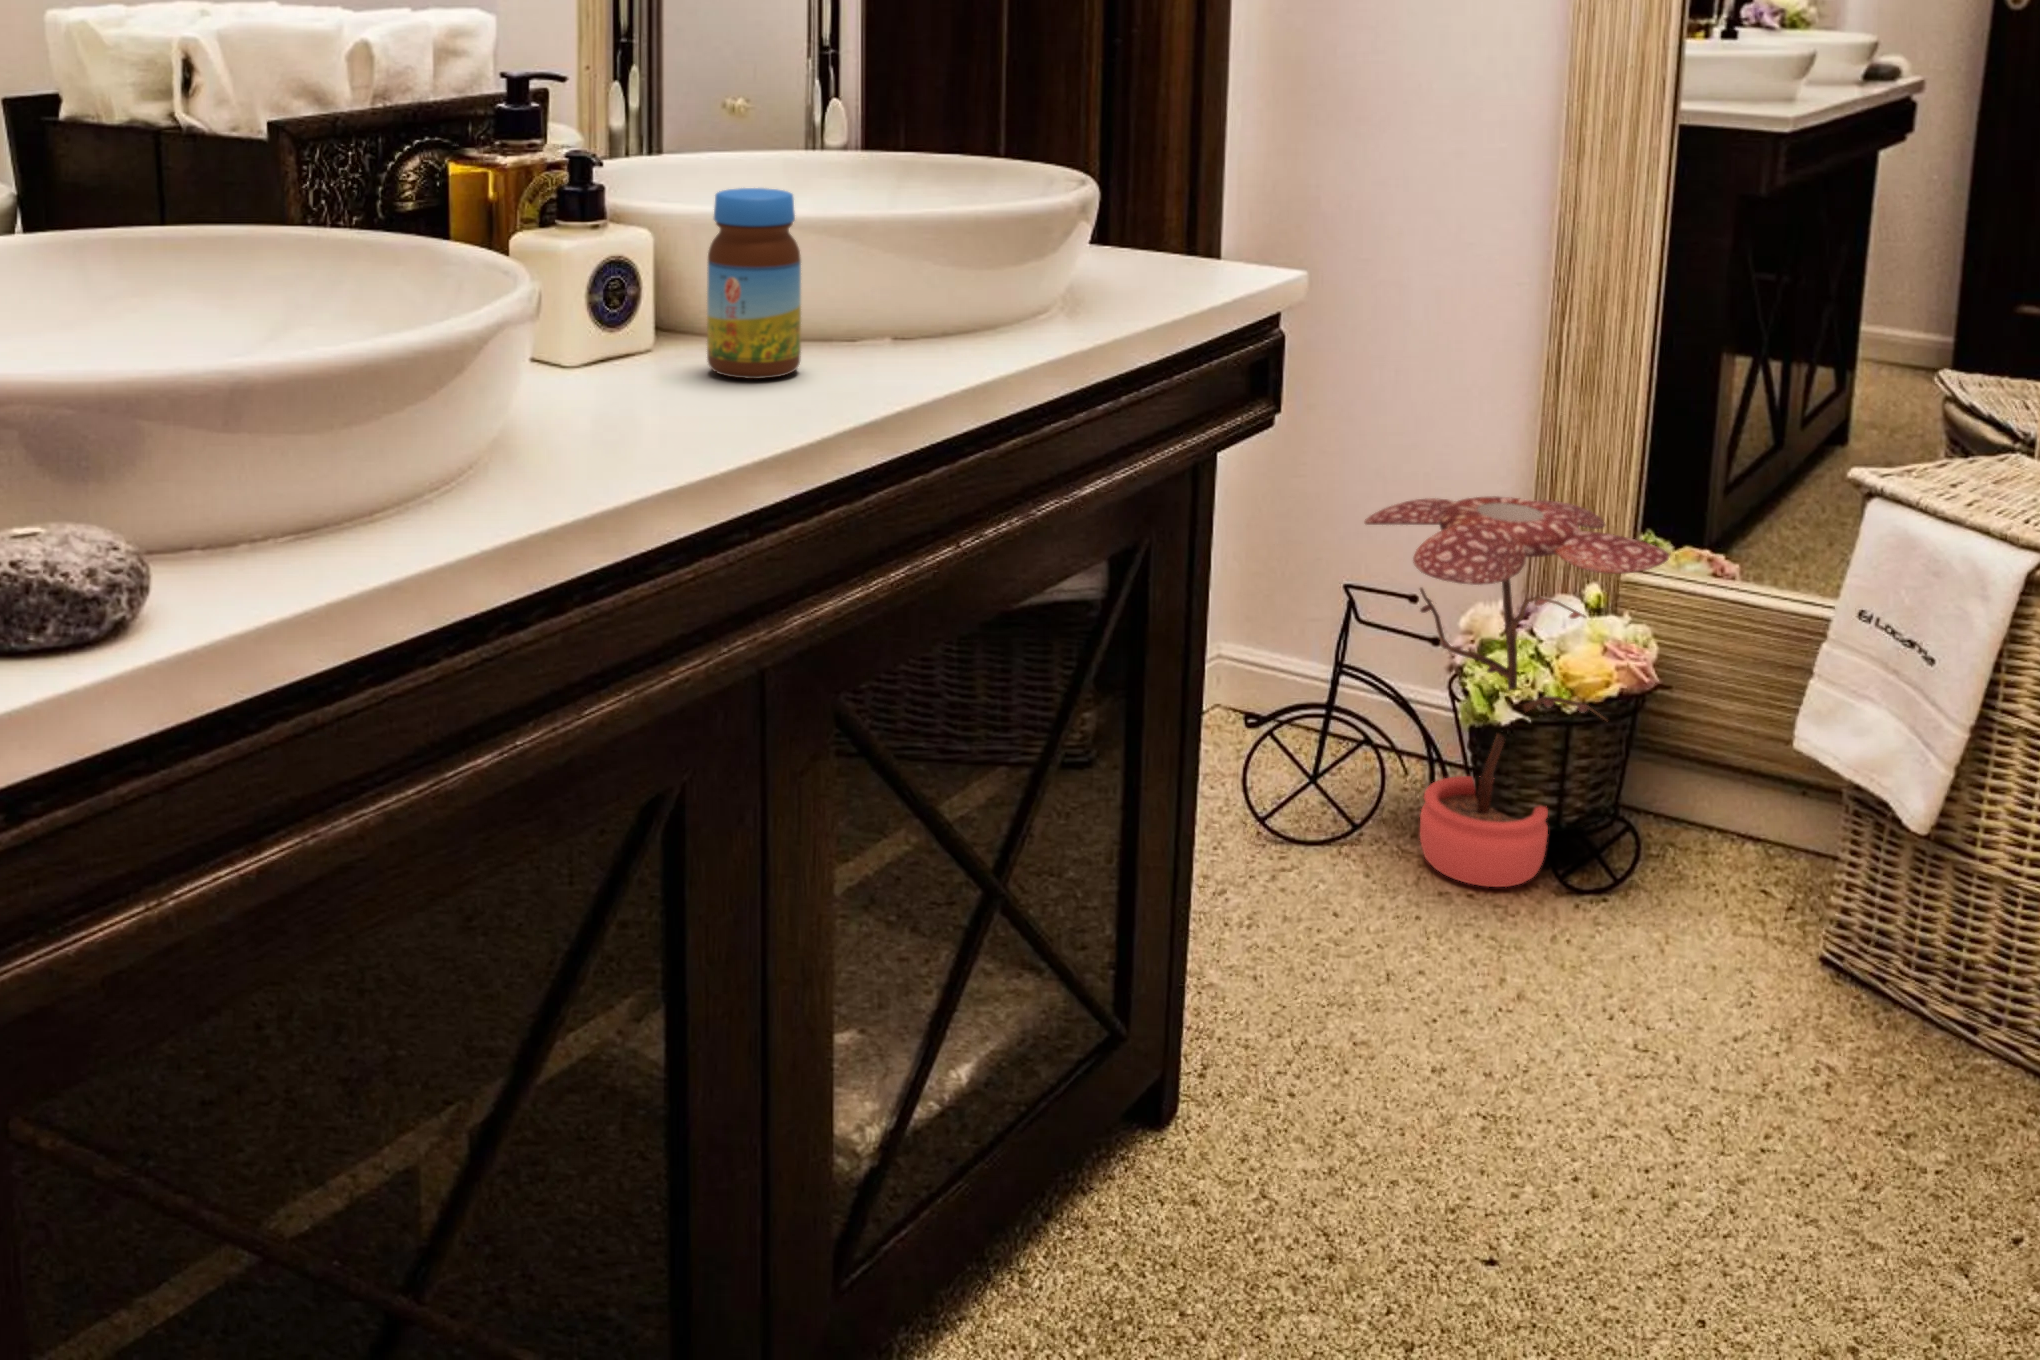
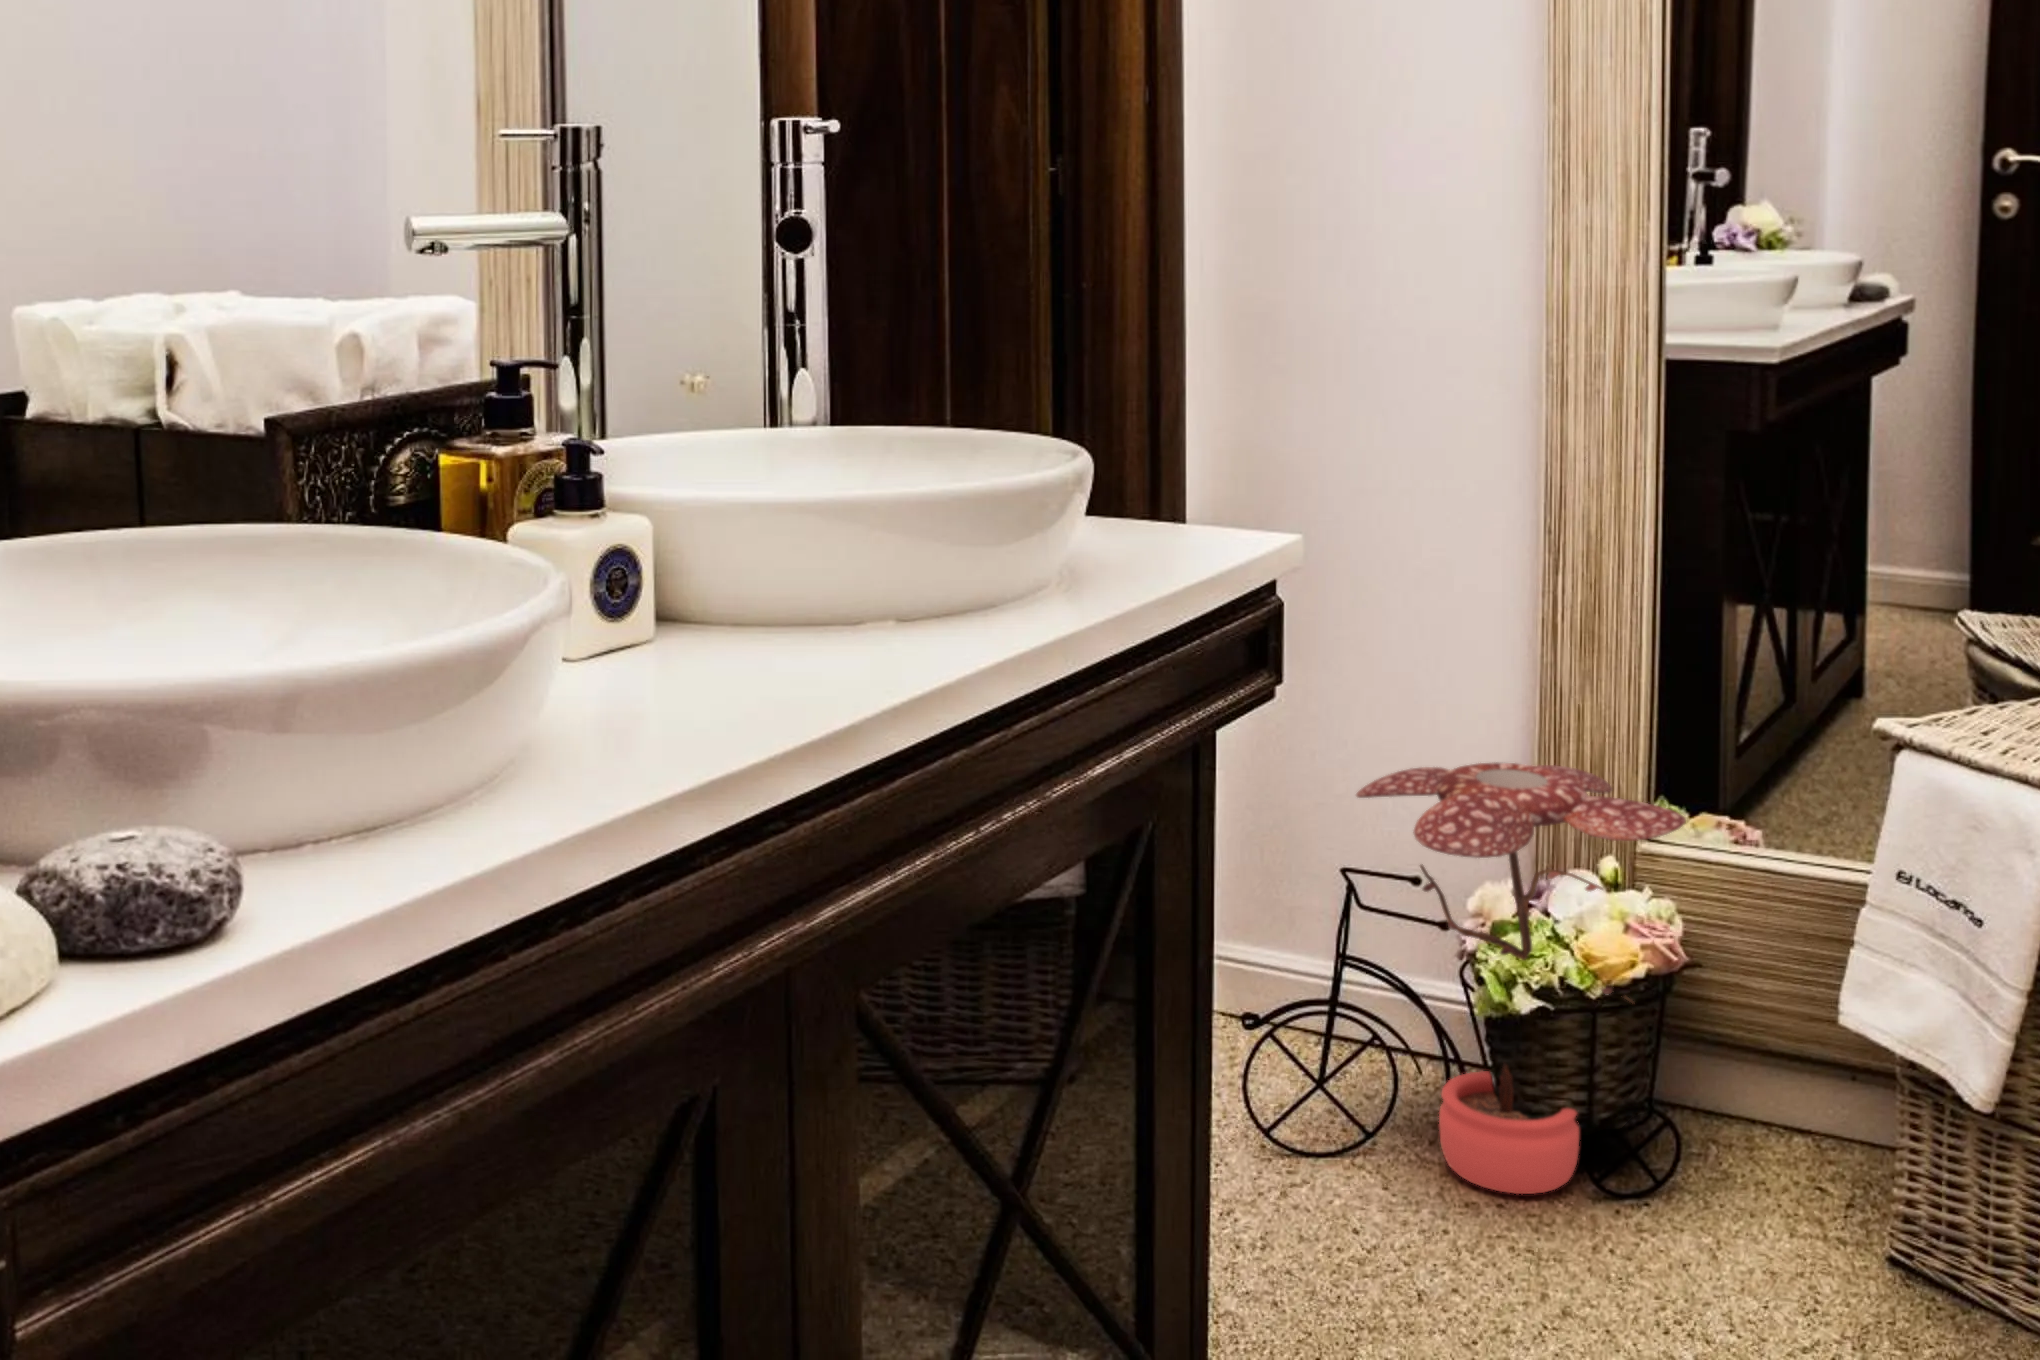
jar: present [707,188,801,379] -> none [713,466,809,660]

